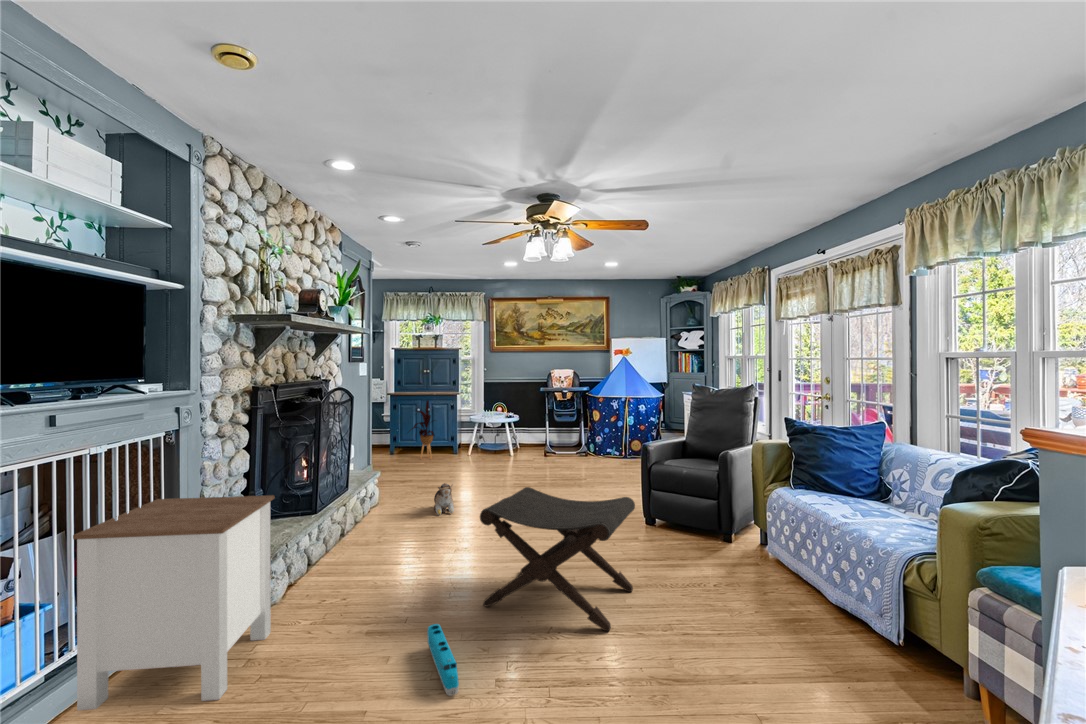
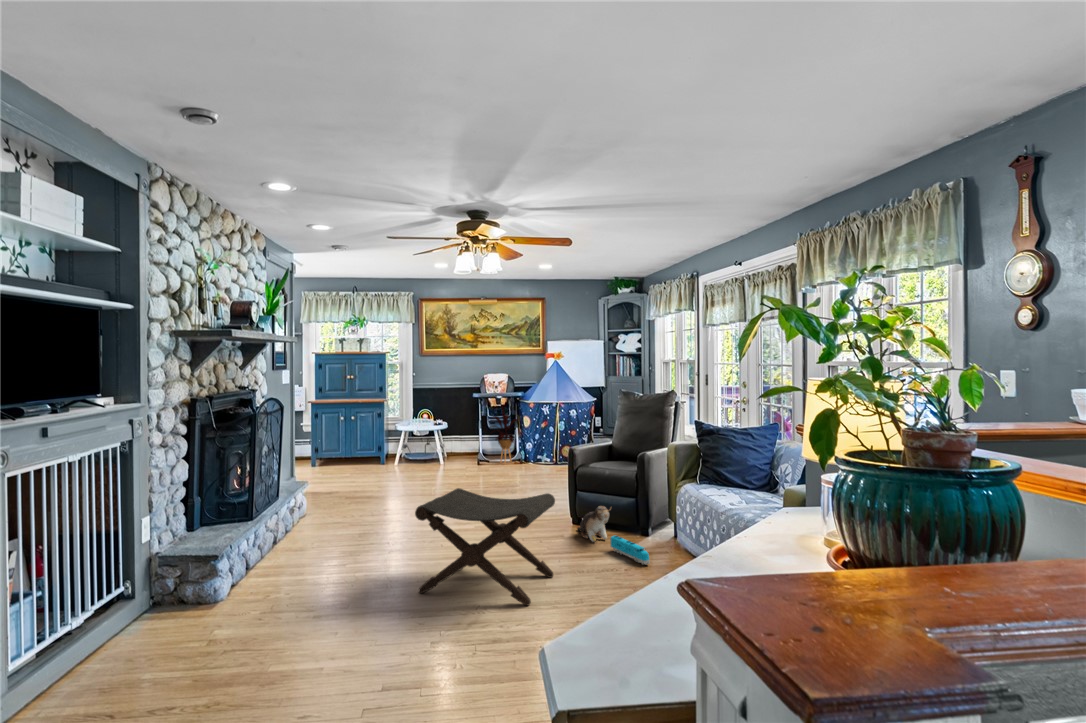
house plant: present [412,401,434,459] -> present [492,405,518,463]
plush toy: present [434,483,454,515] -> present [577,506,611,542]
side table: present [73,495,275,710] -> none [65,497,227,679]
toy train: present [427,624,459,696] -> present [611,536,650,564]

